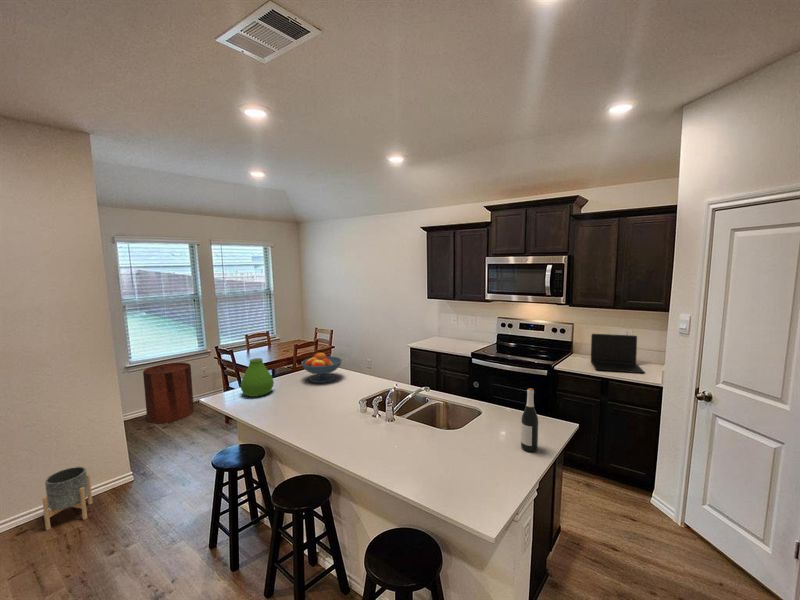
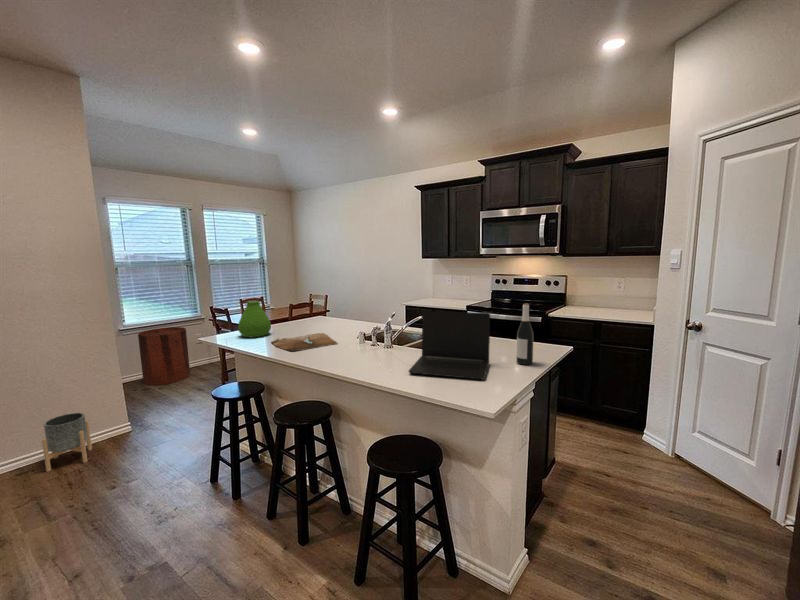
laptop: present [591,334,644,373] -> present [409,311,490,380]
fruit bowl: present [302,353,342,383] -> none [298,300,339,328]
cutting board: none [273,392,340,422] -> present [272,333,337,352]

